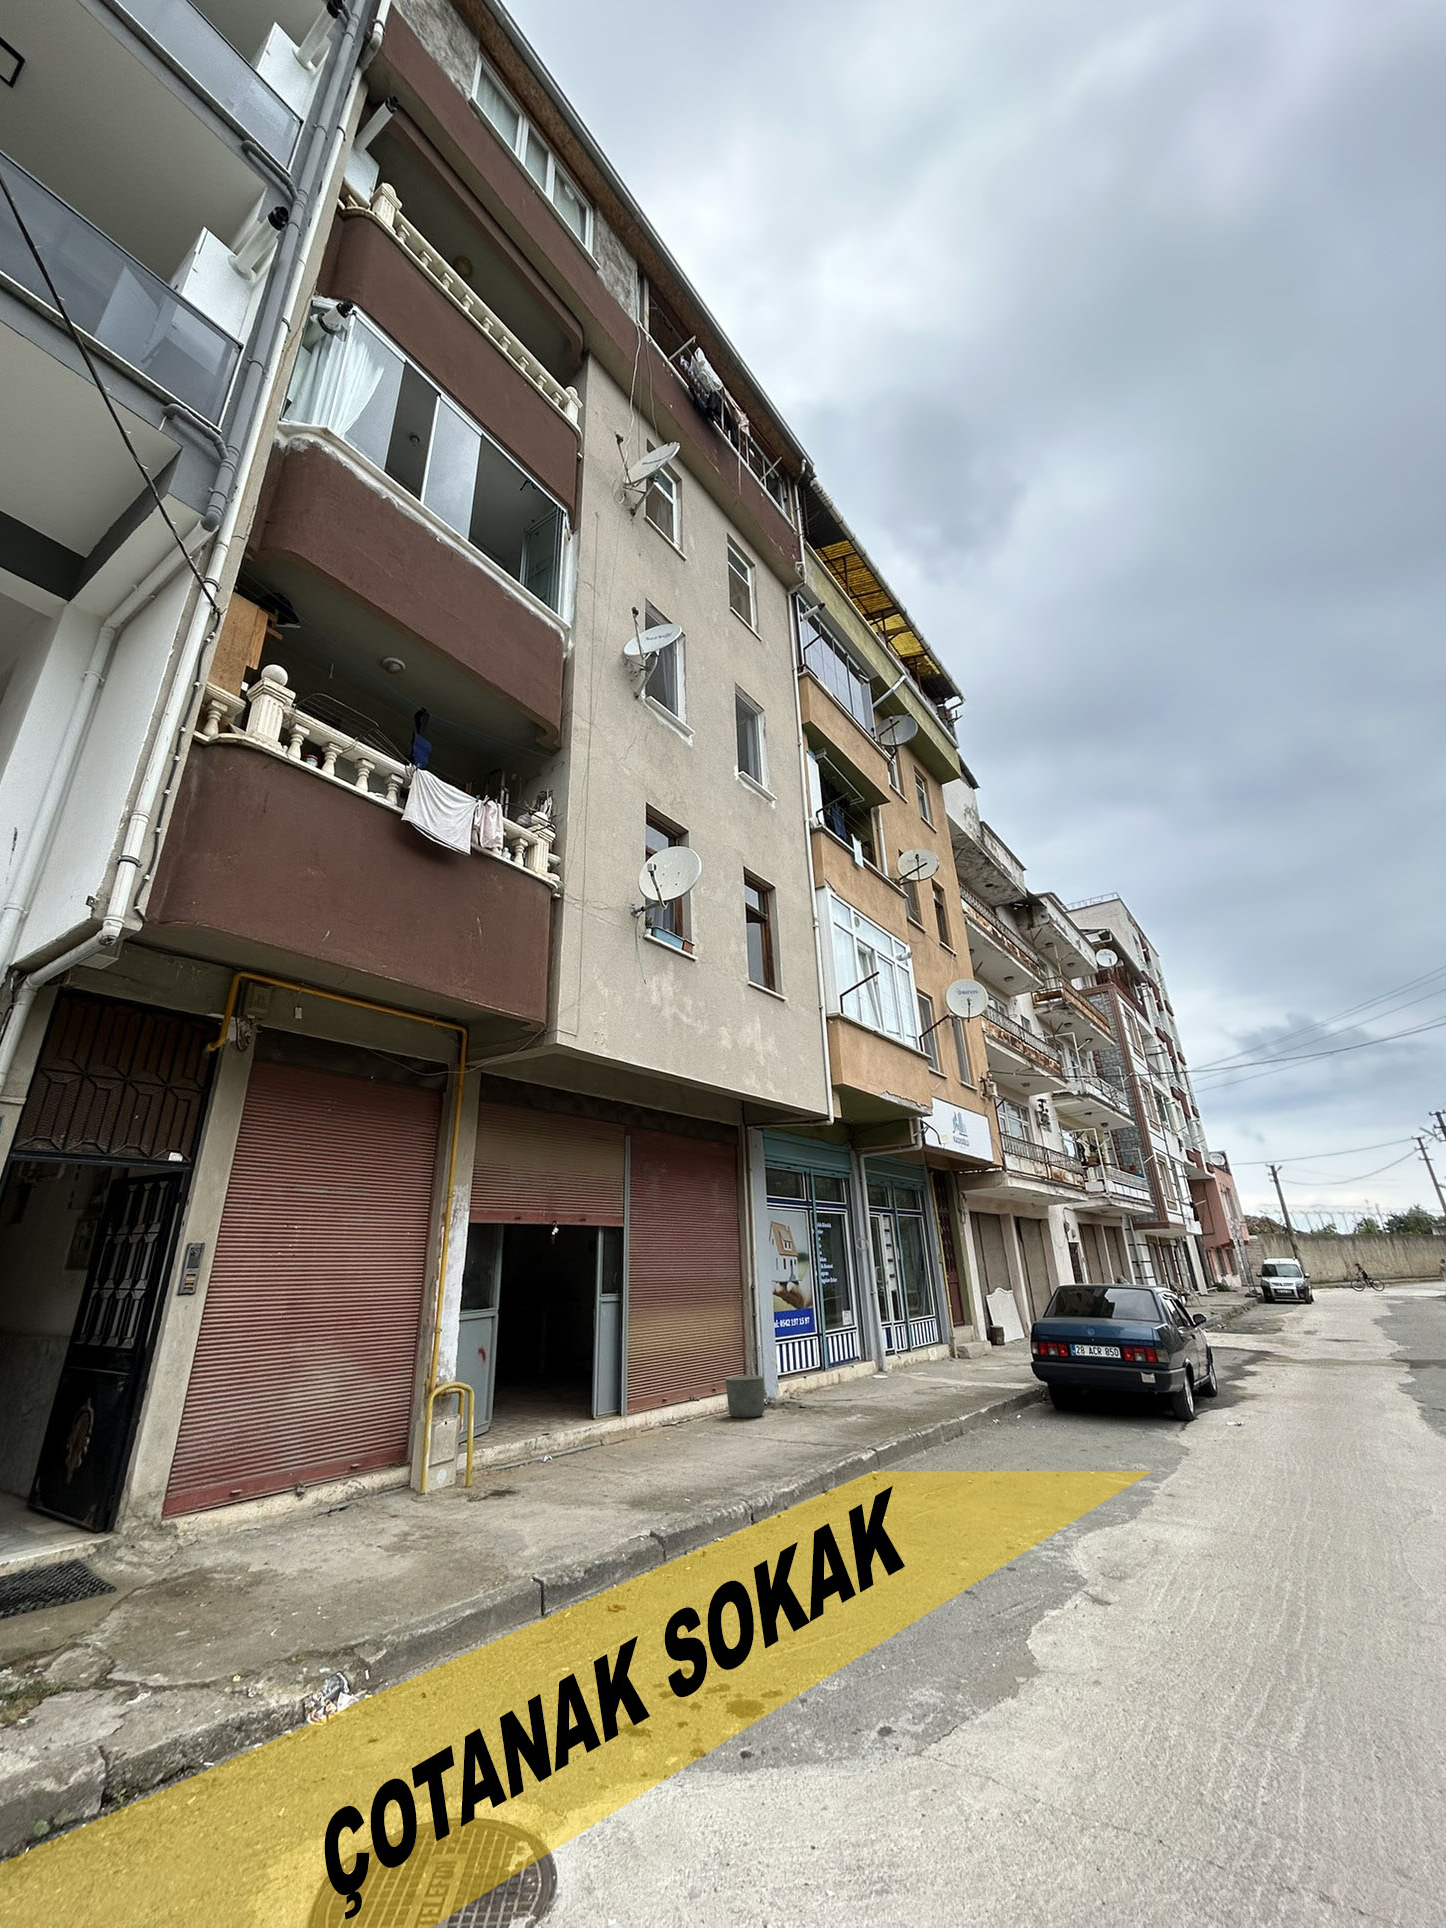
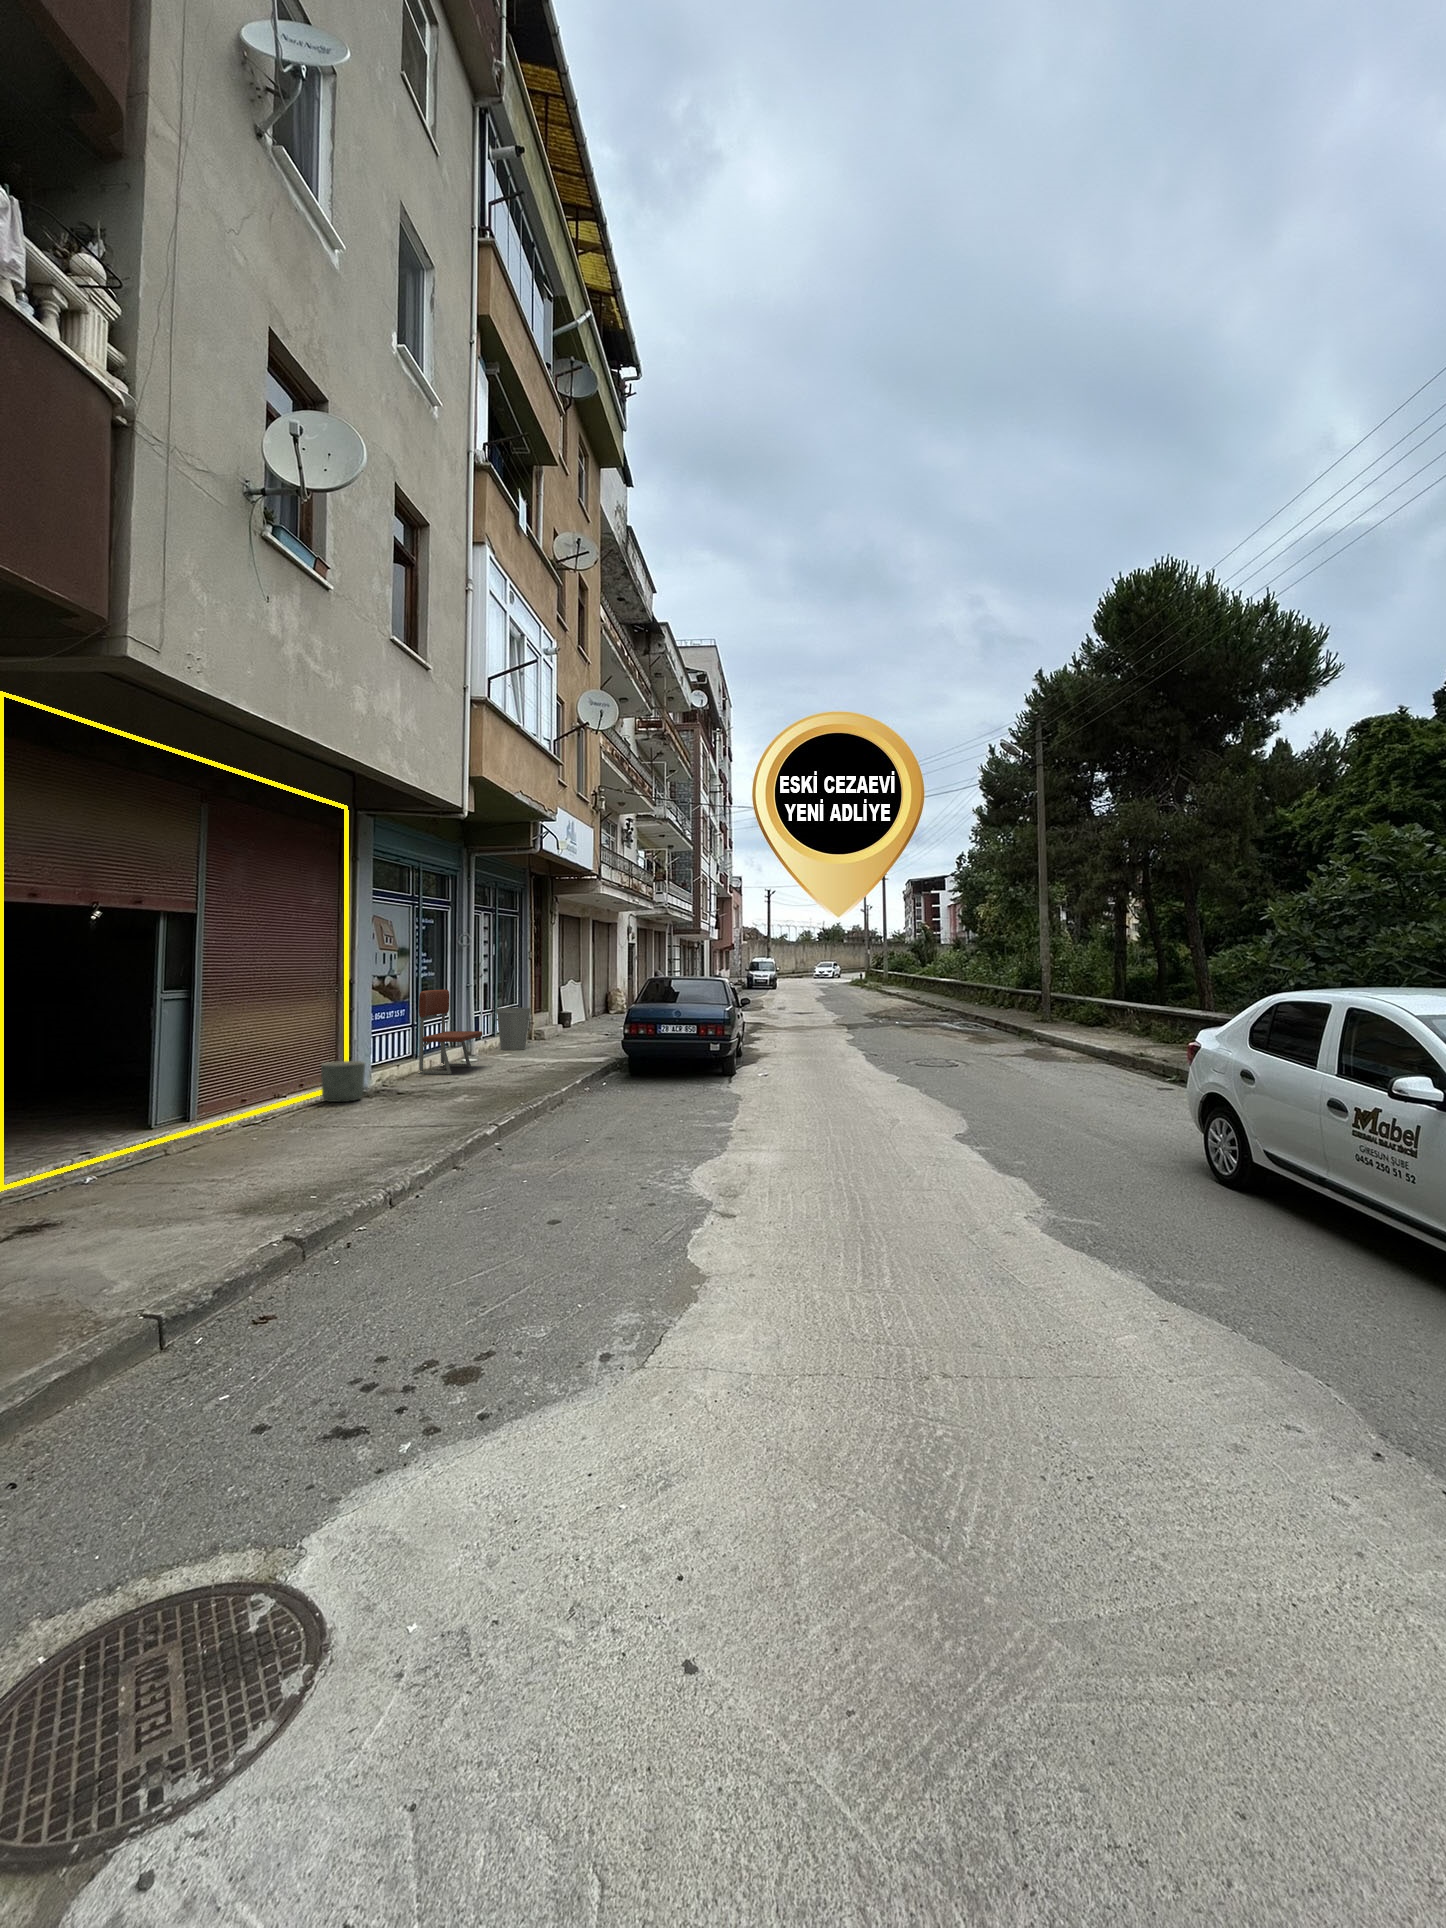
bench: none [818,1300,886,1391] -> present [418,990,482,1074]
trash can: none [907,1315,945,1365] -> present [495,1006,531,1050]

